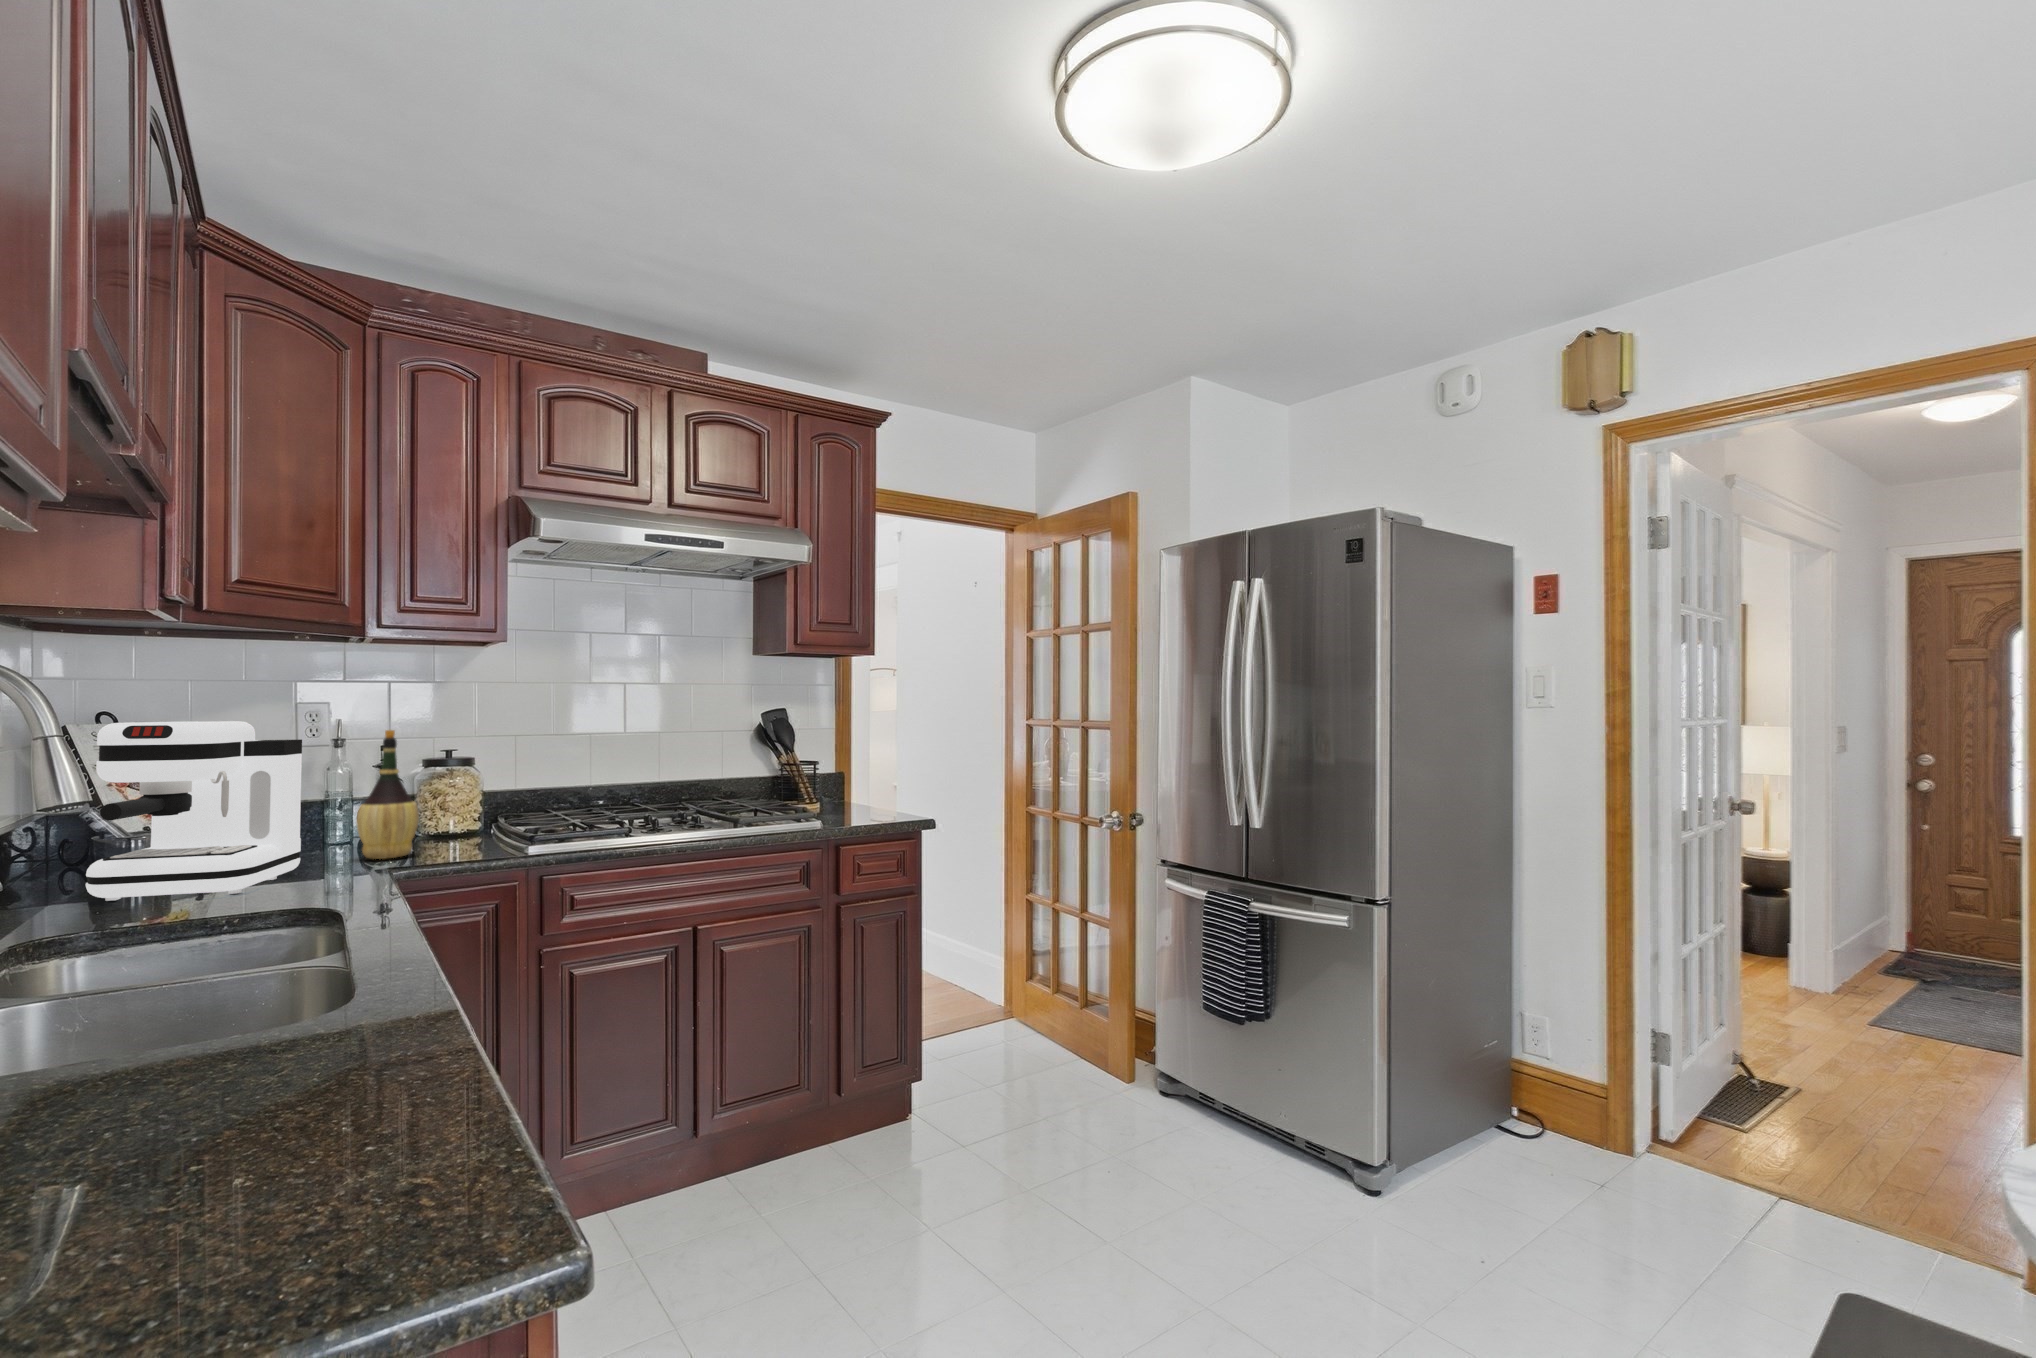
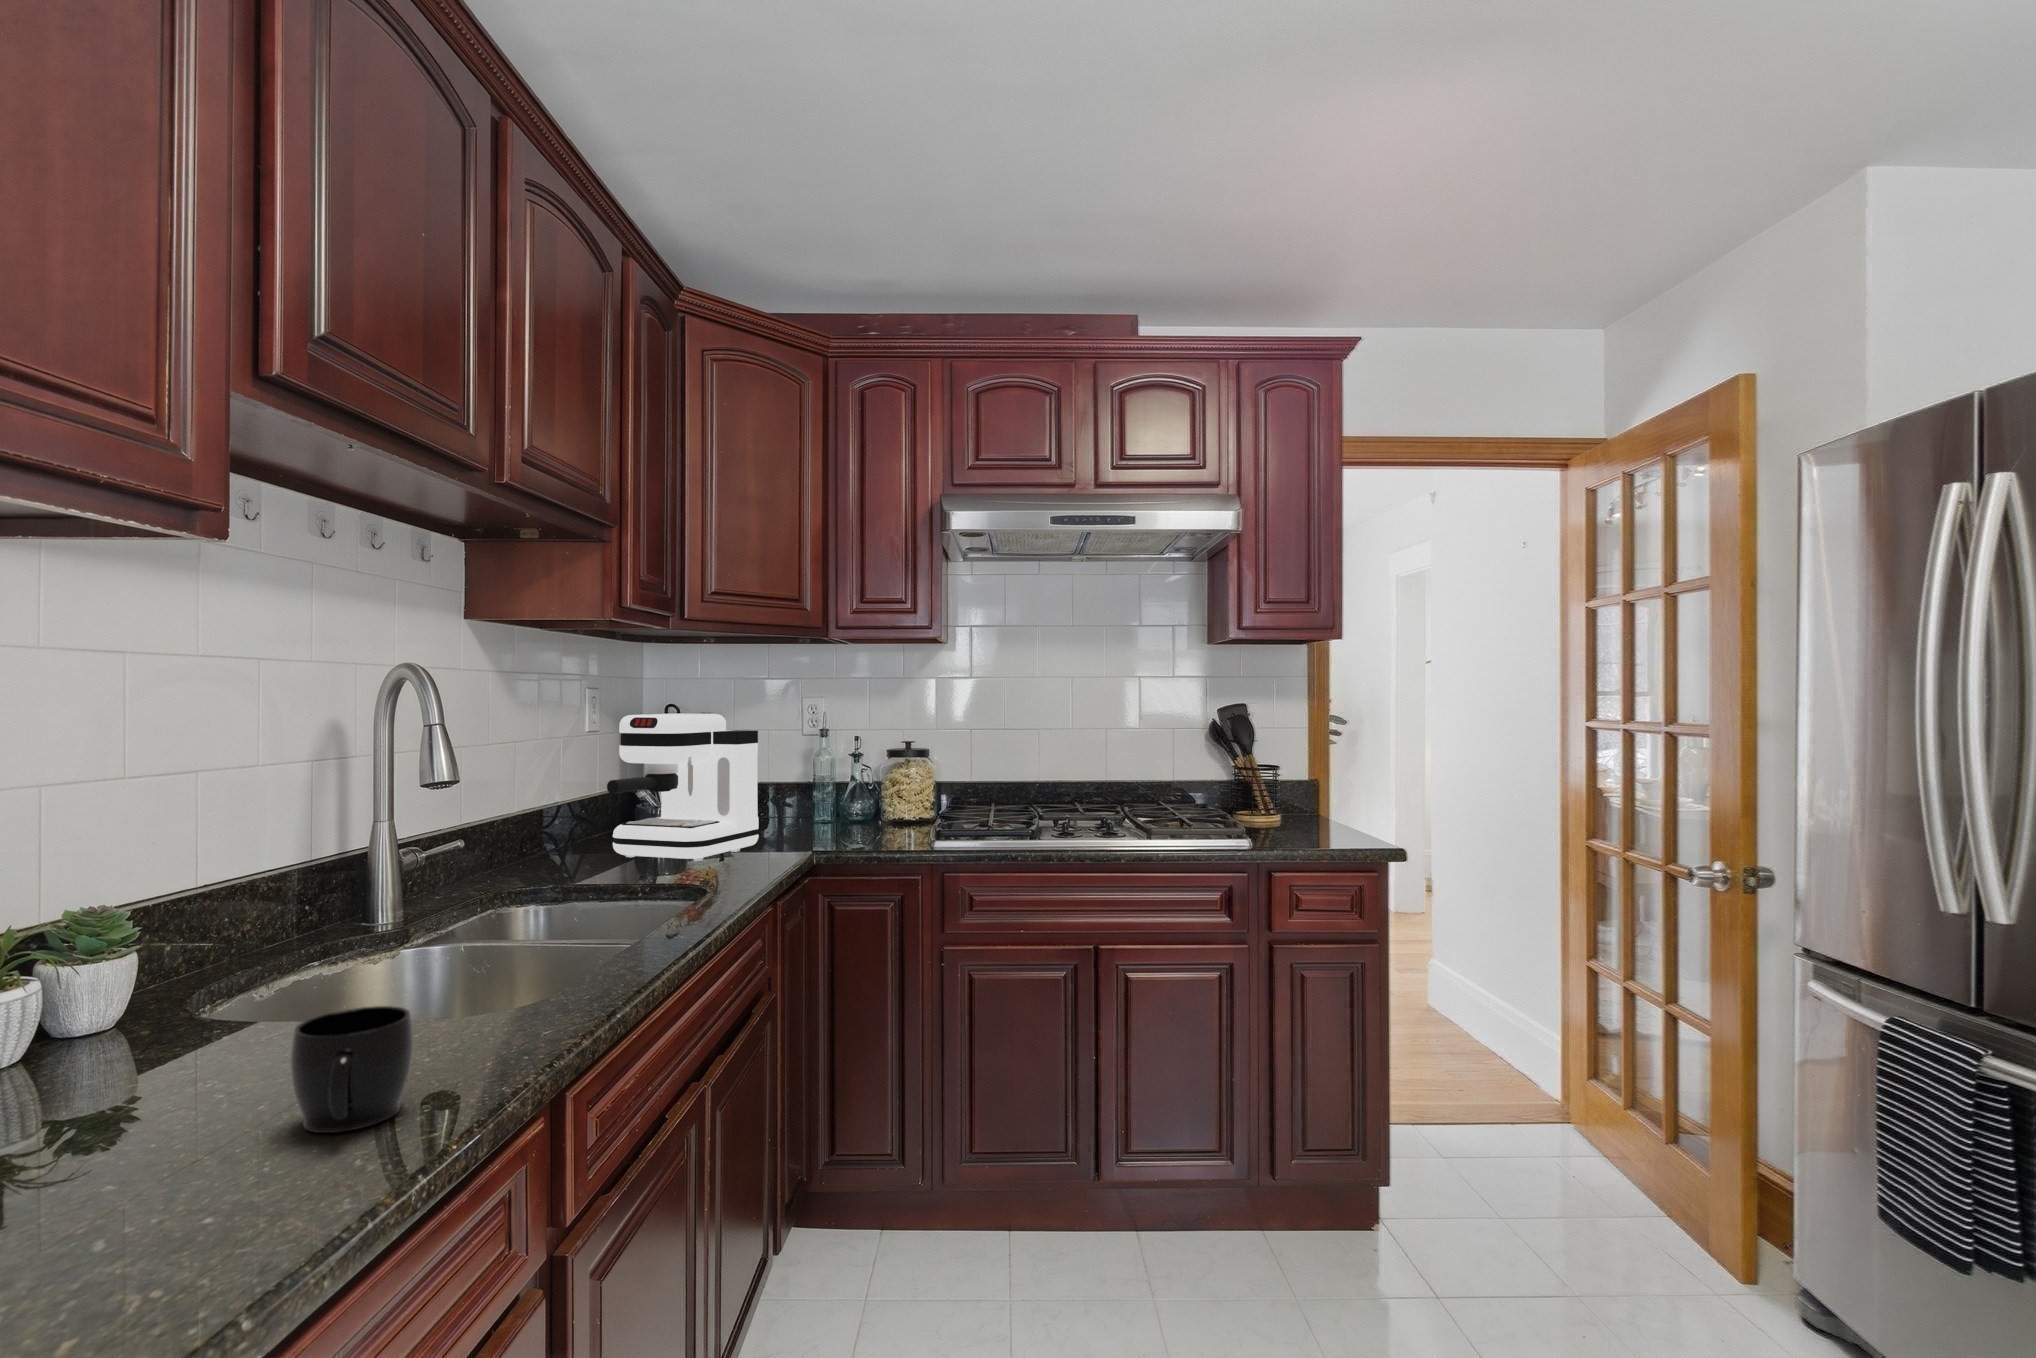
wine bottle: present [356,730,419,859] -> none [809,722,857,841]
mug: none [190,1037,345,1193] -> present [290,1006,413,1133]

